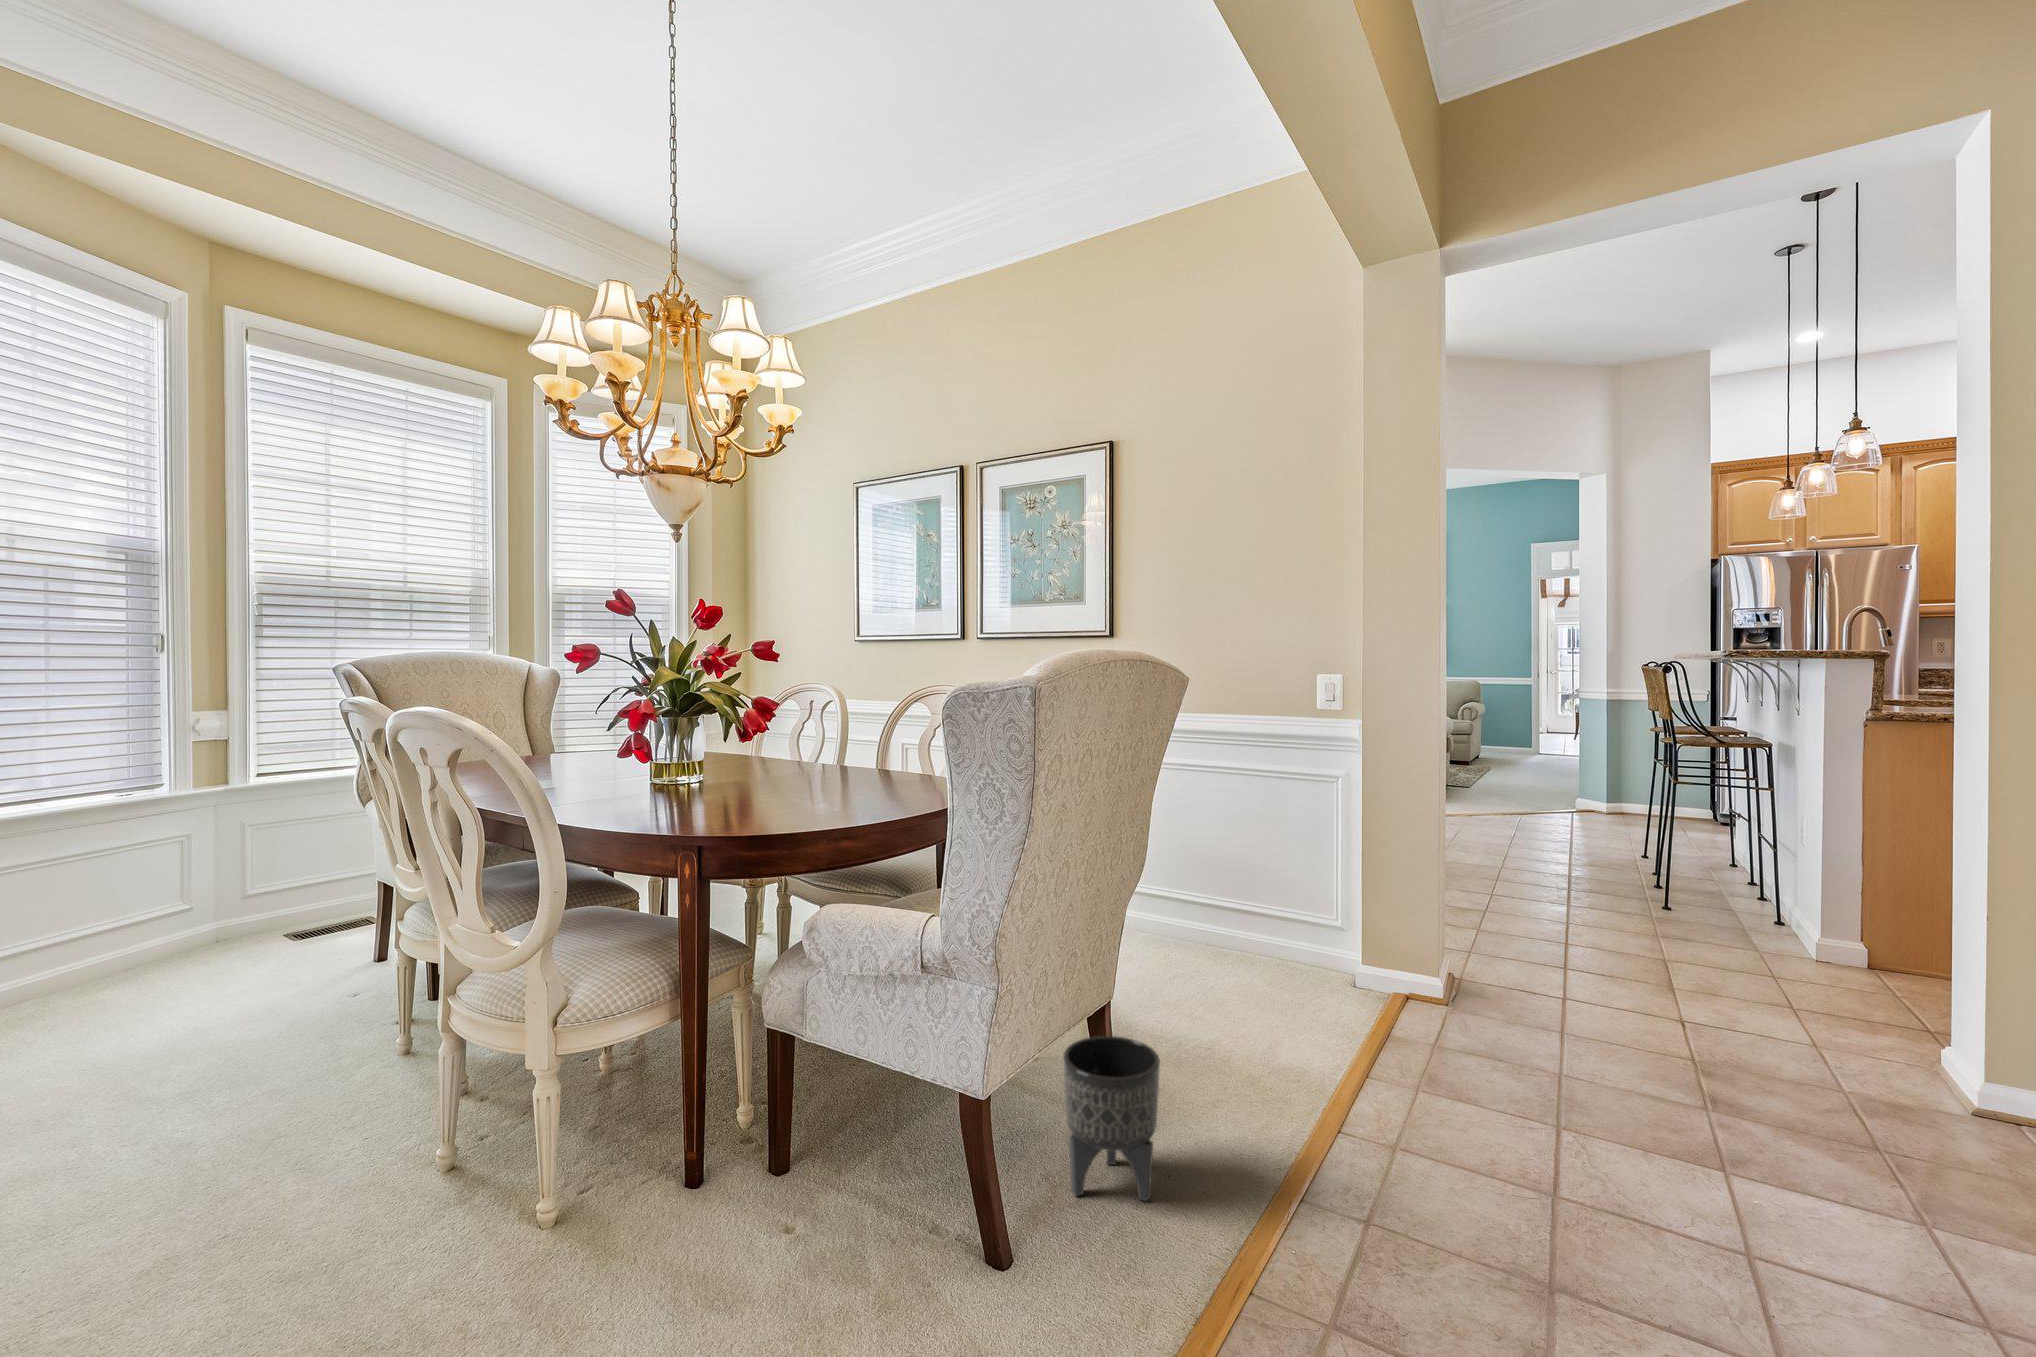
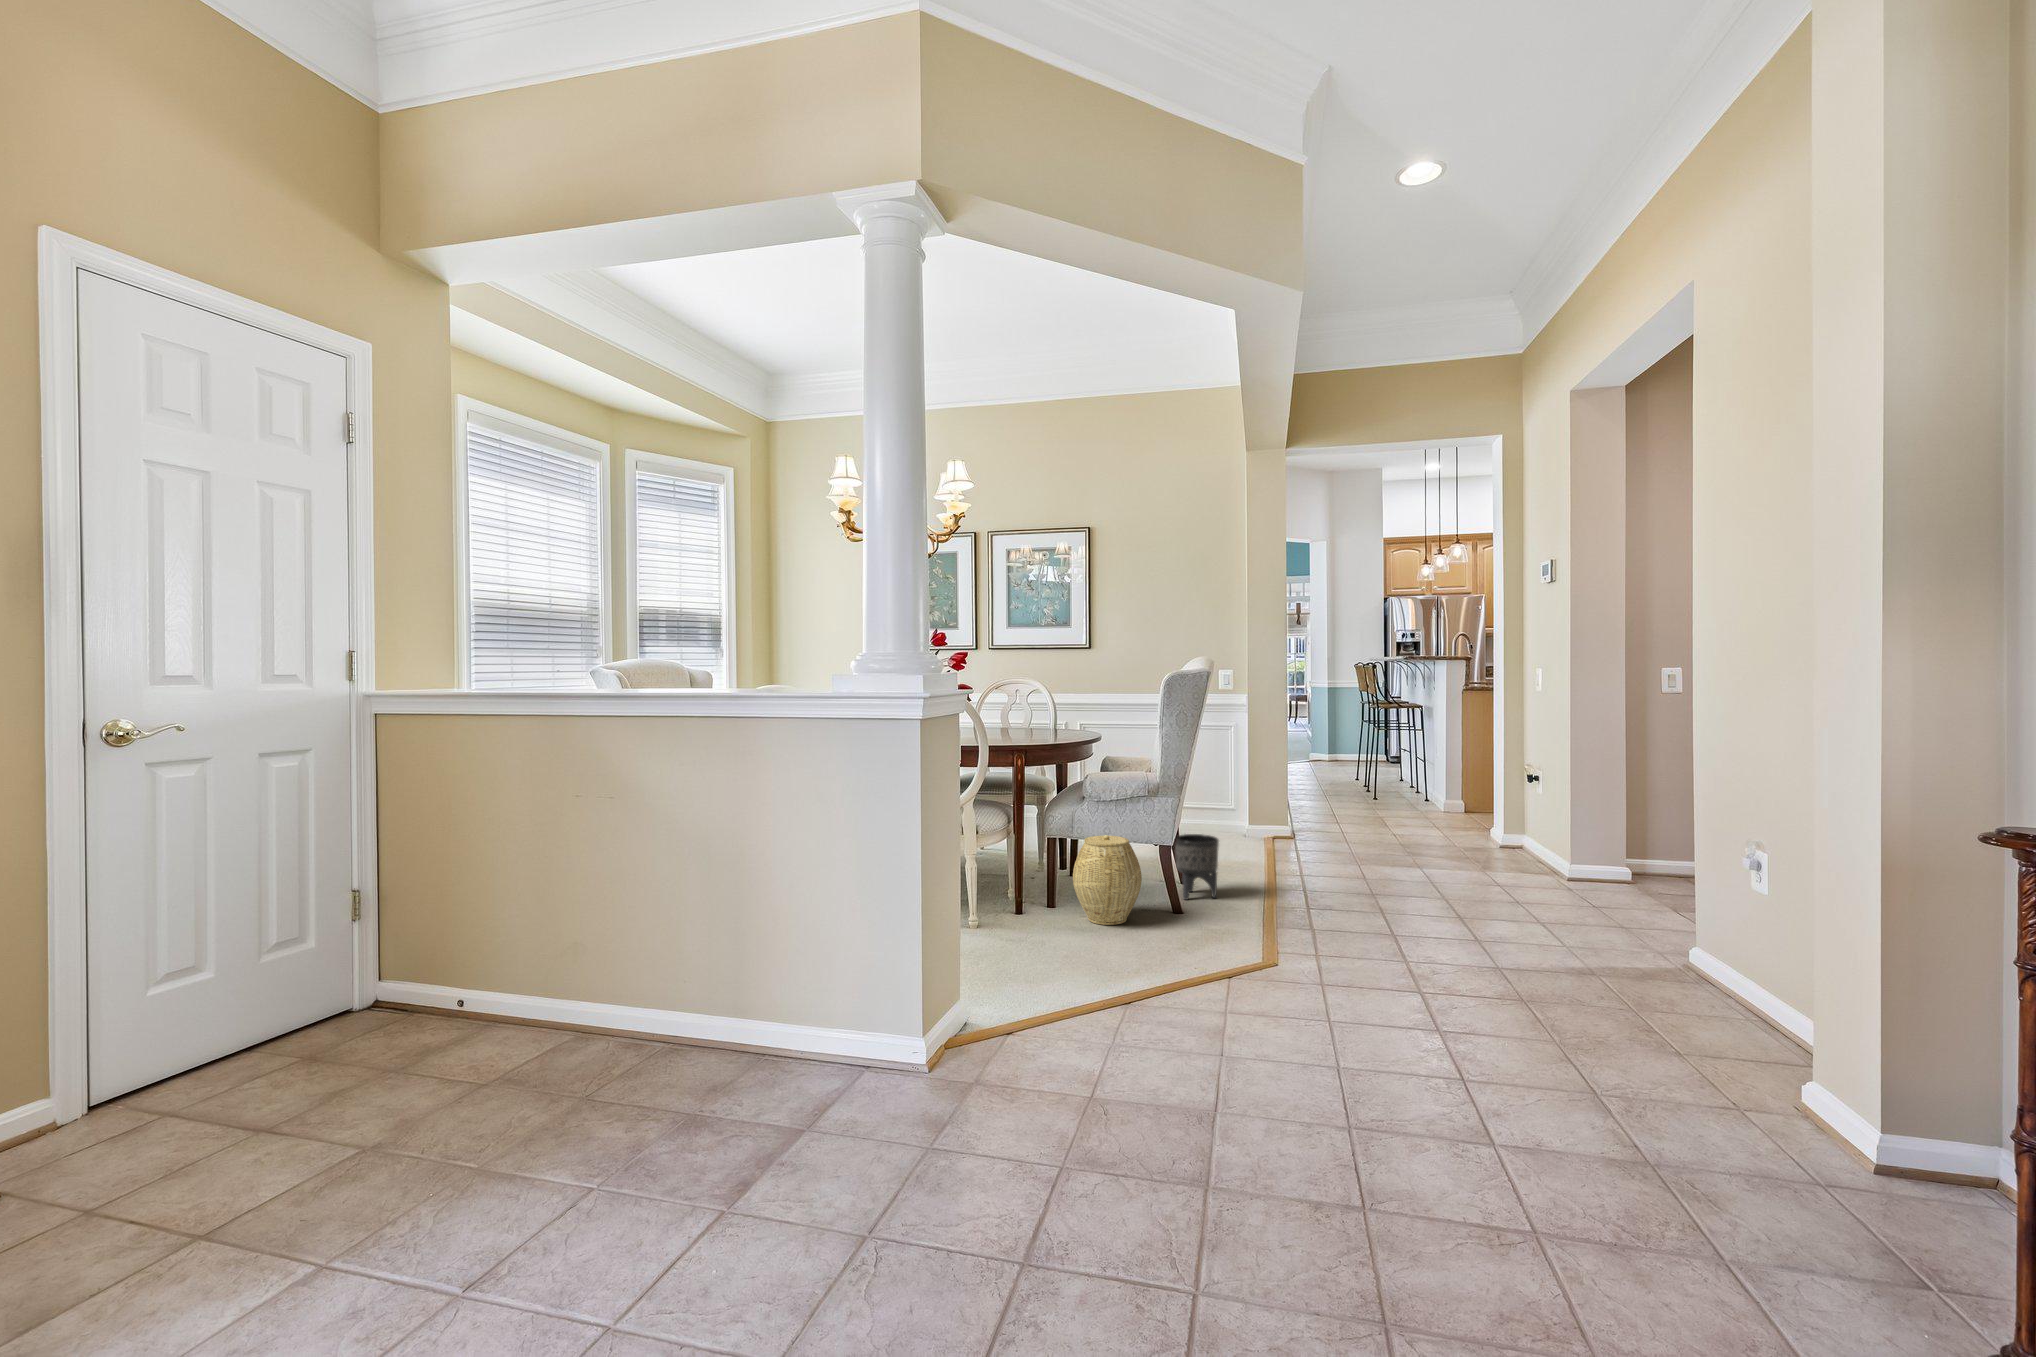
woven basket: none [752,1049,911,1282] -> present [1073,835,1142,925]

